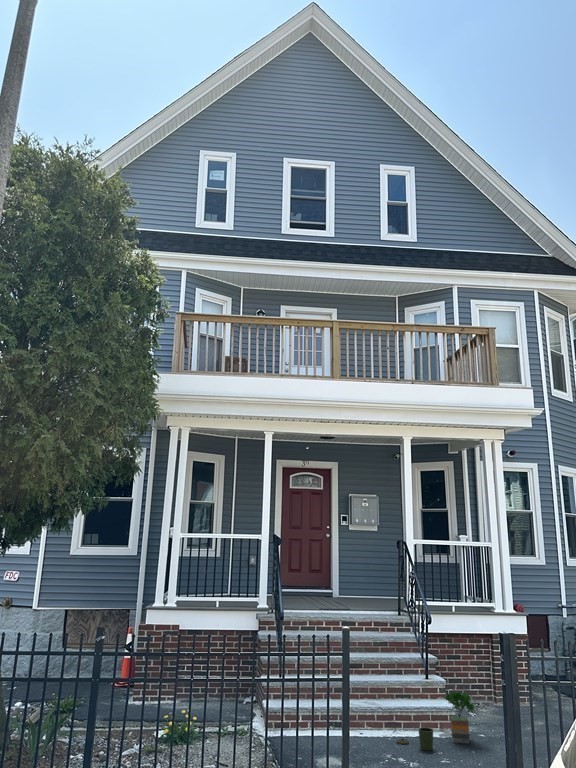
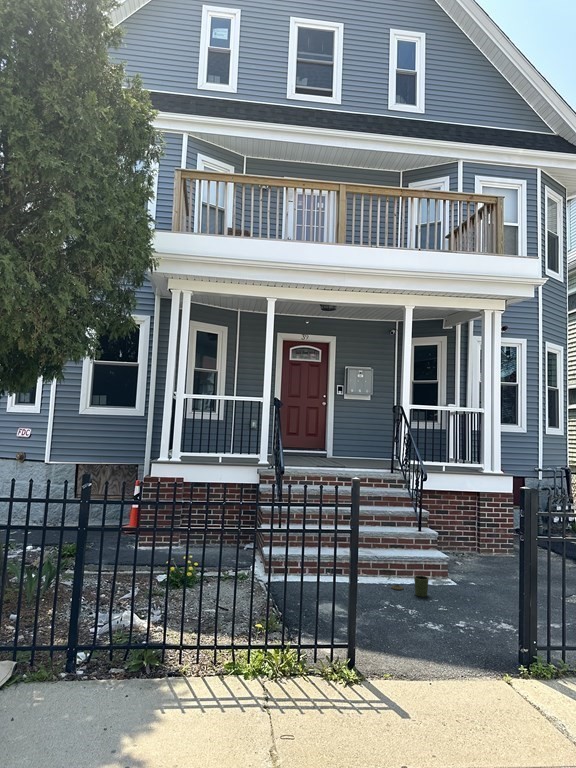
potted tree: present [444,692,475,744] -> none [438,543,469,590]

